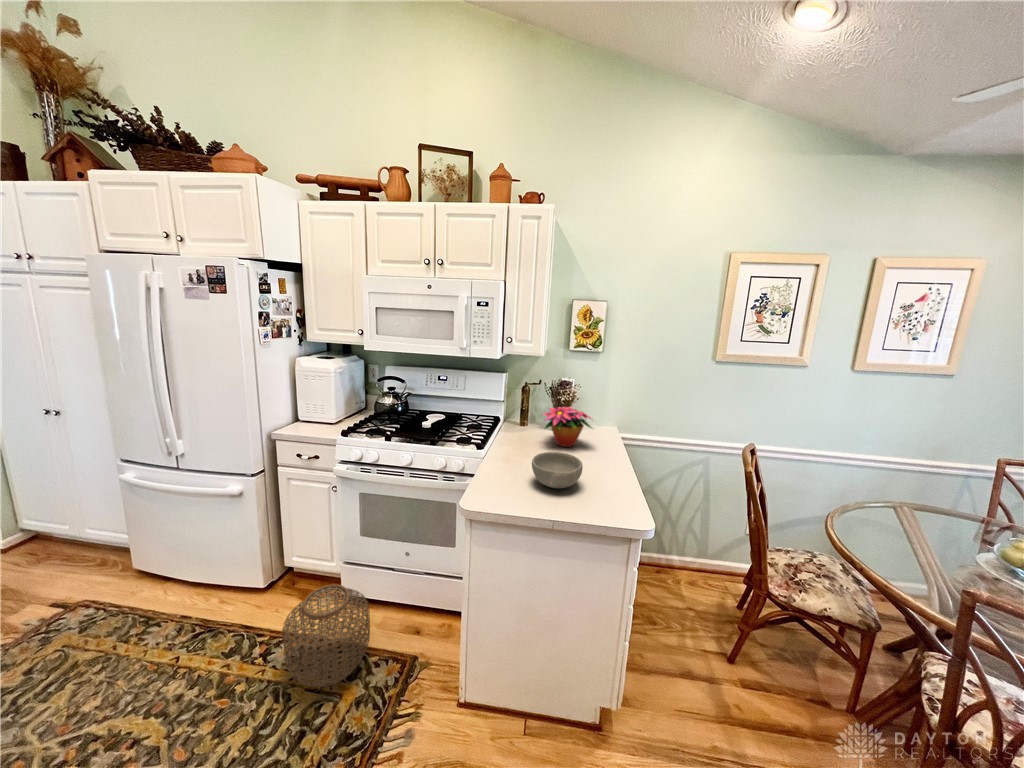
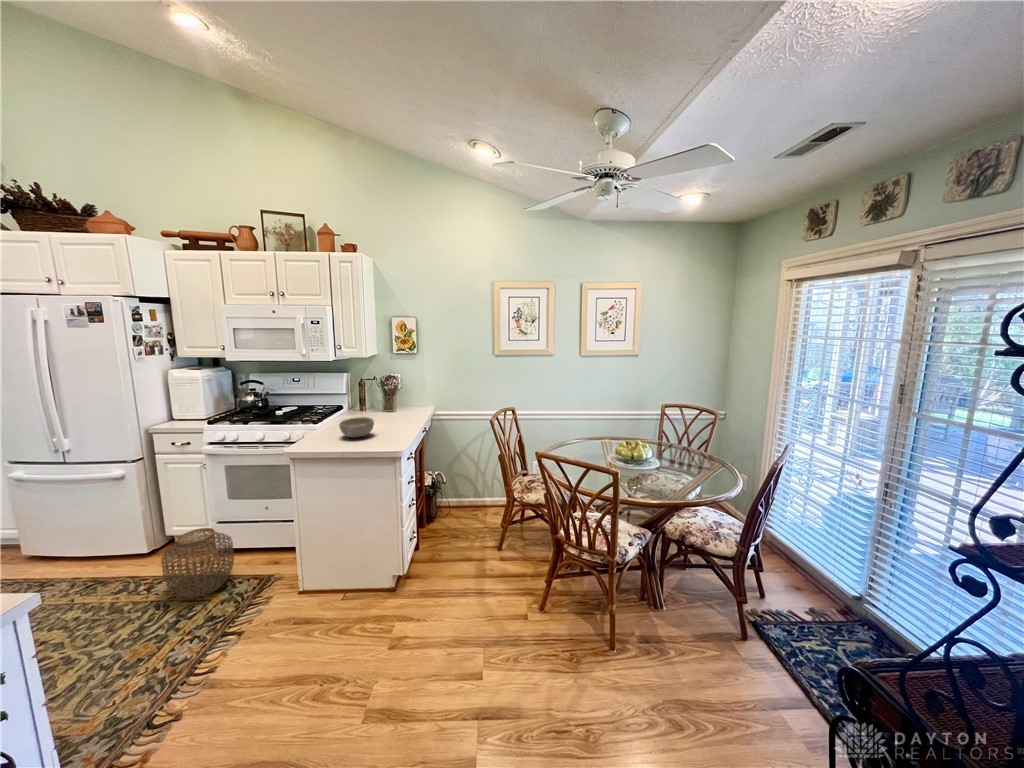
flower arrangement: present [543,407,593,447] -> none [363,391,406,420]

